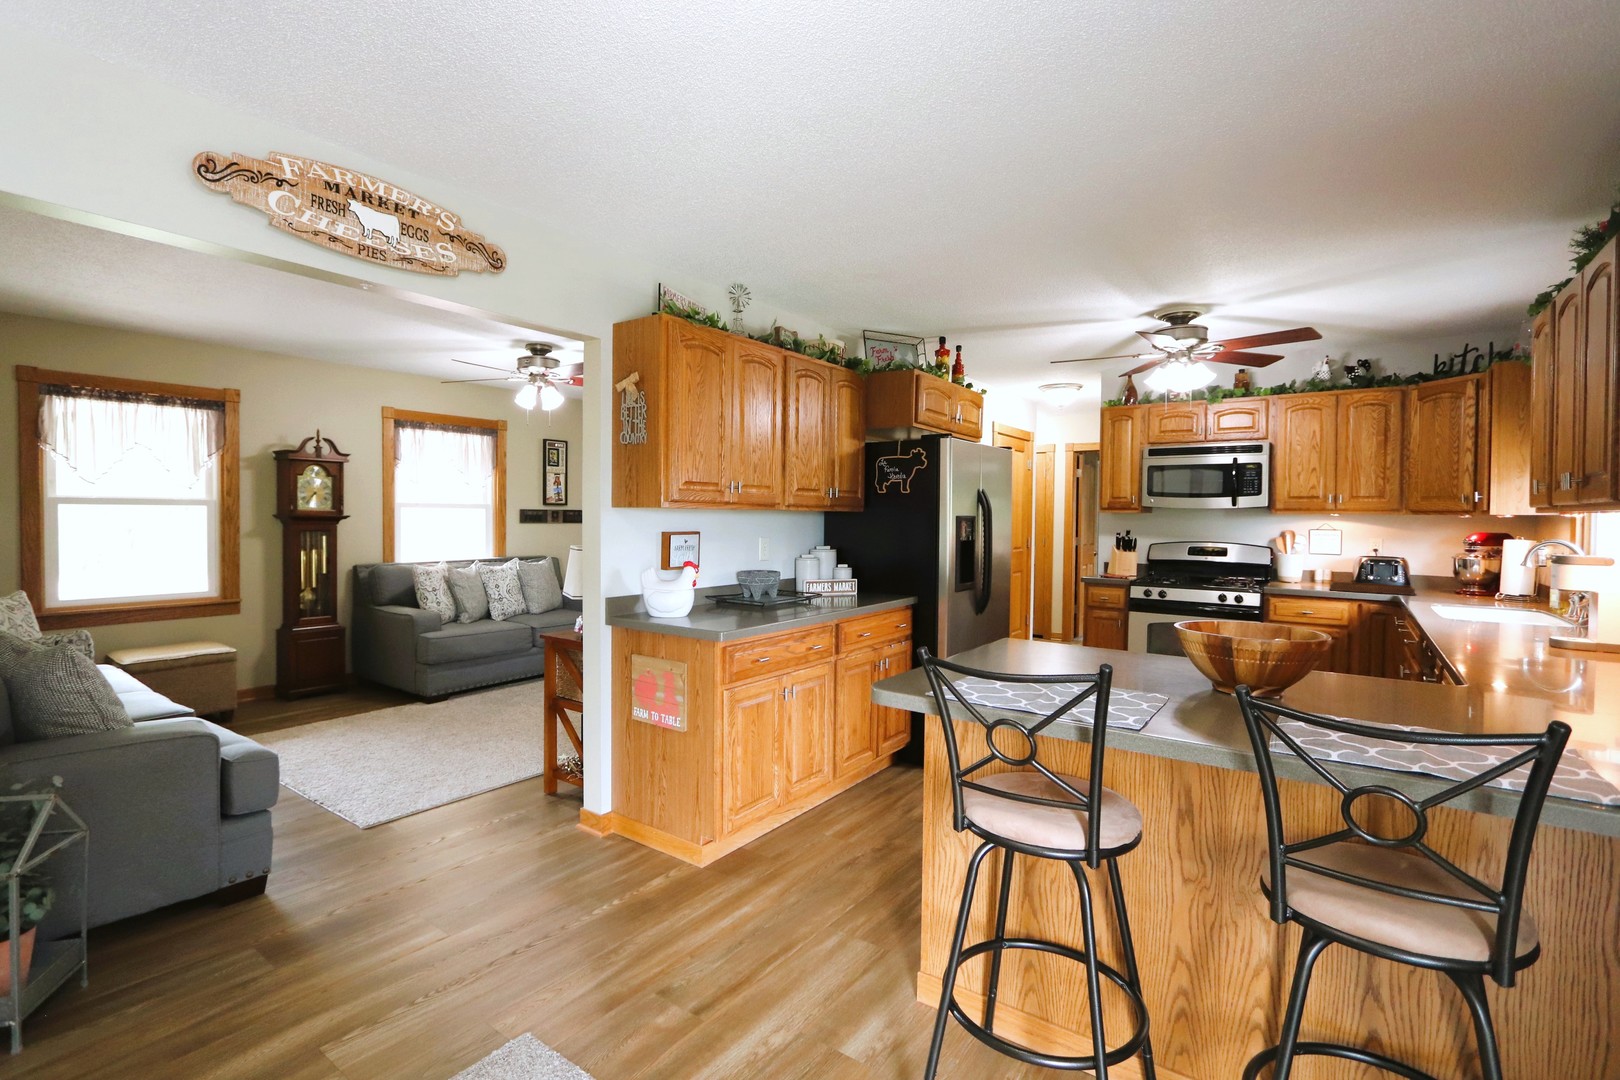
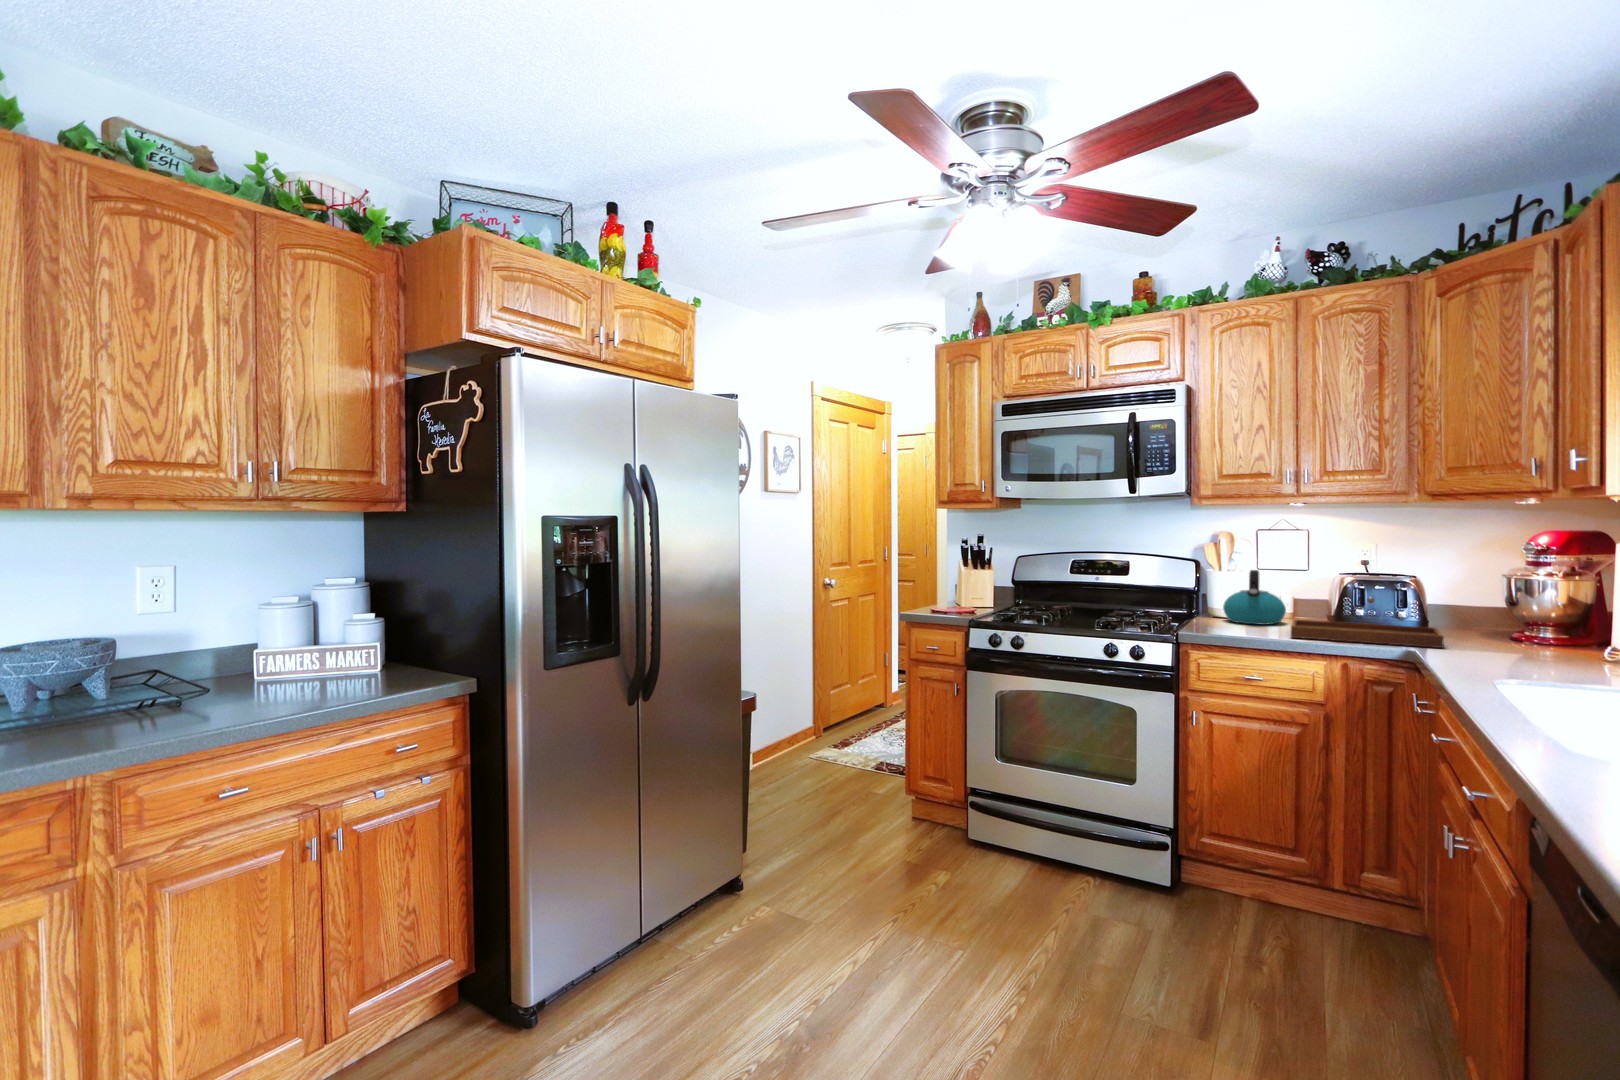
kettle: none [1287,553,1326,585] -> present [1223,570,1286,625]

